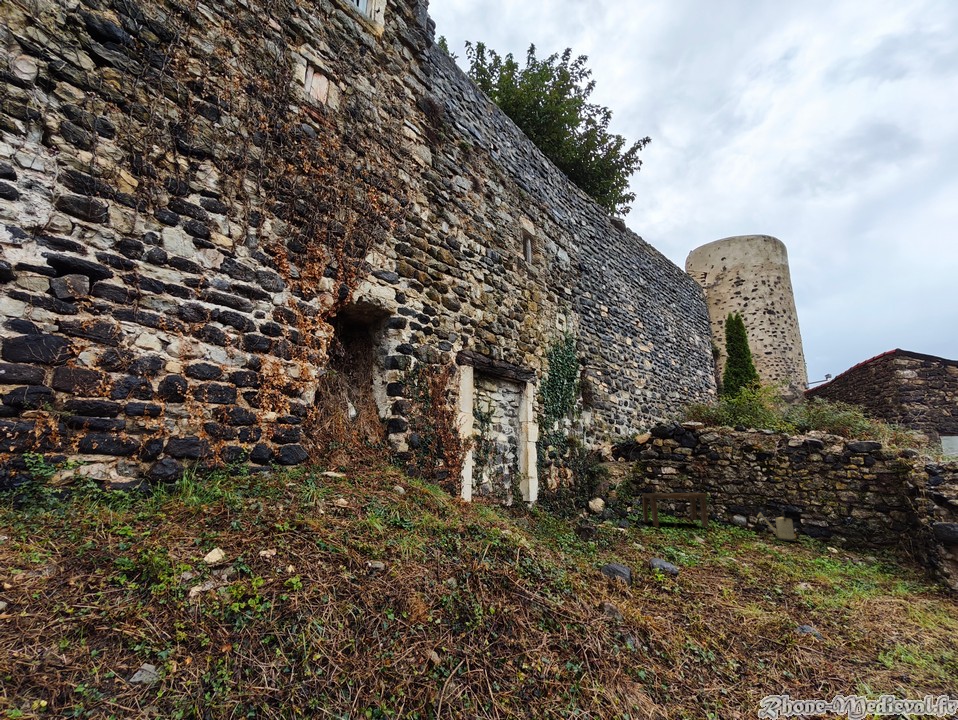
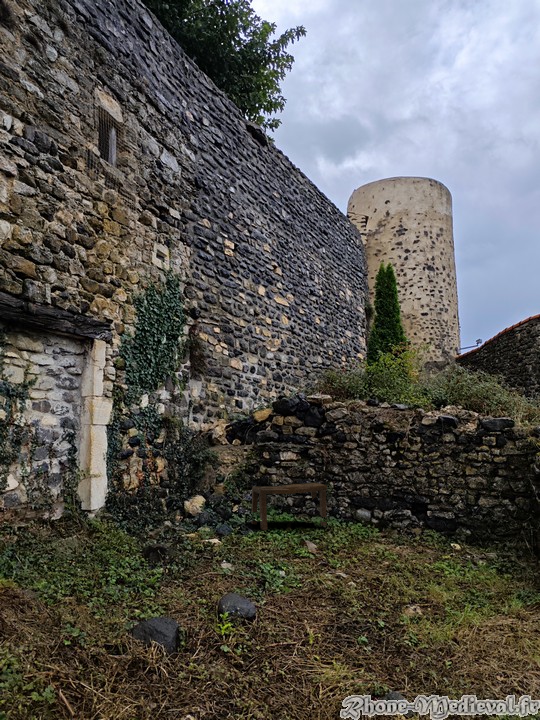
watering can: present [757,510,795,541] -> none [382,502,423,539]

